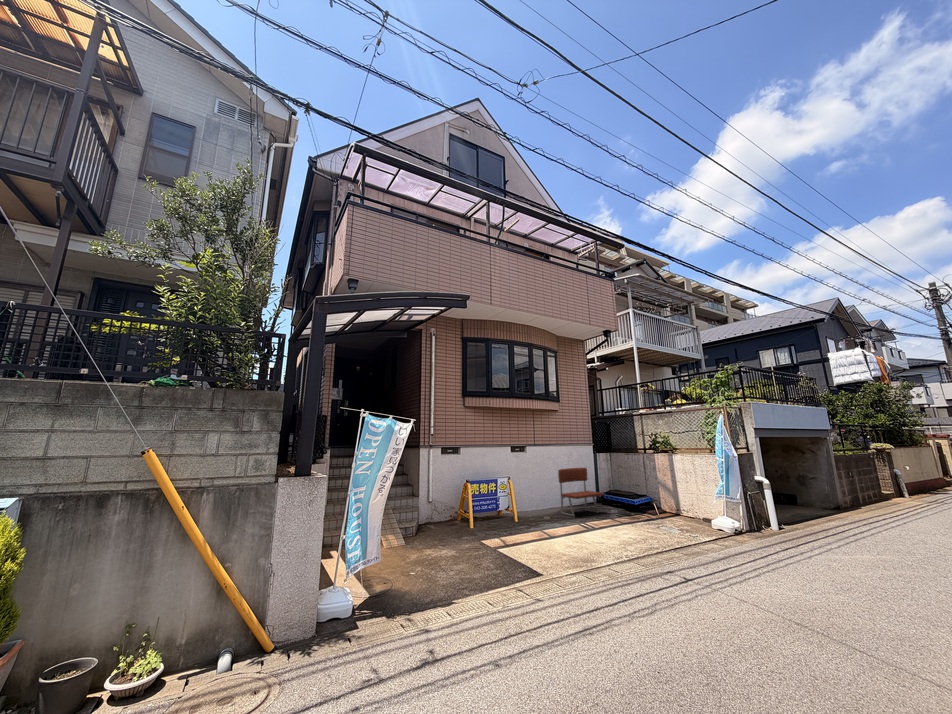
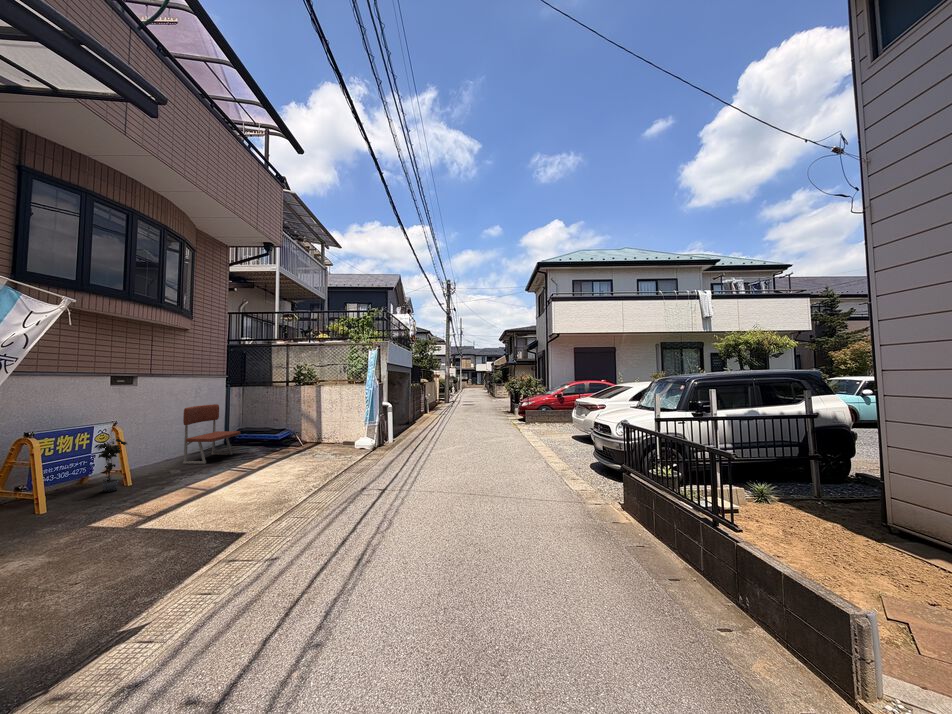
potted plant: none [499,487,518,525] -> present [97,437,127,492]

